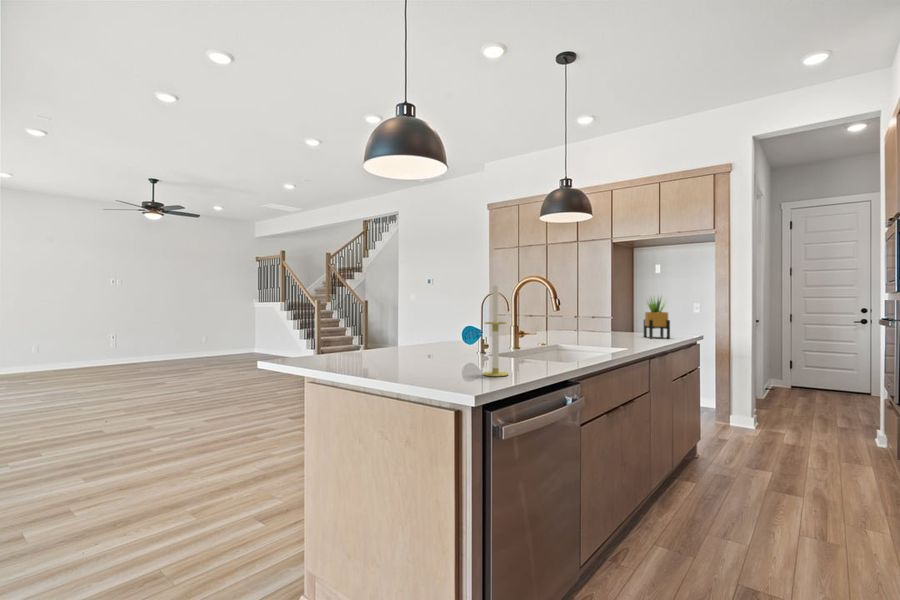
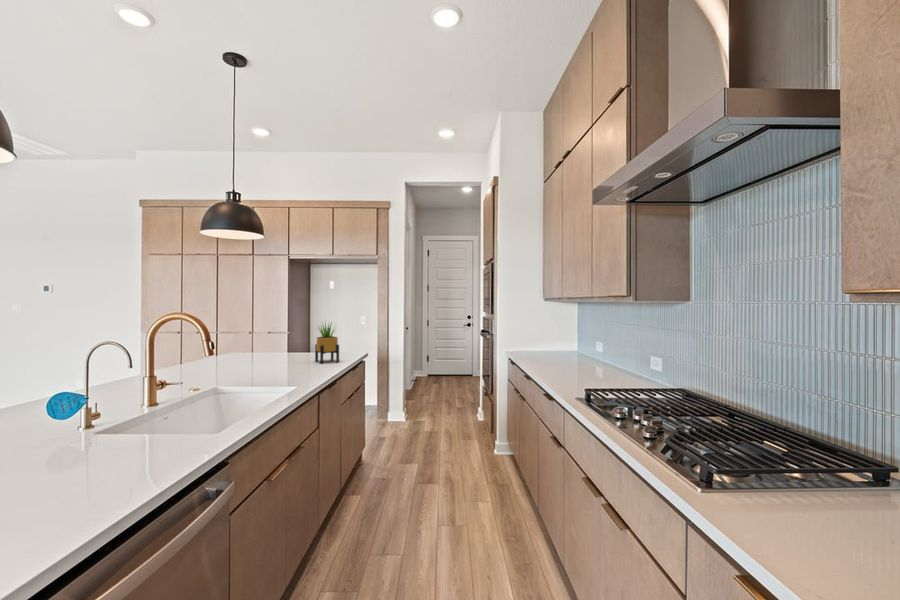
candle: present [483,281,508,376] -> none [51,354,103,509]

